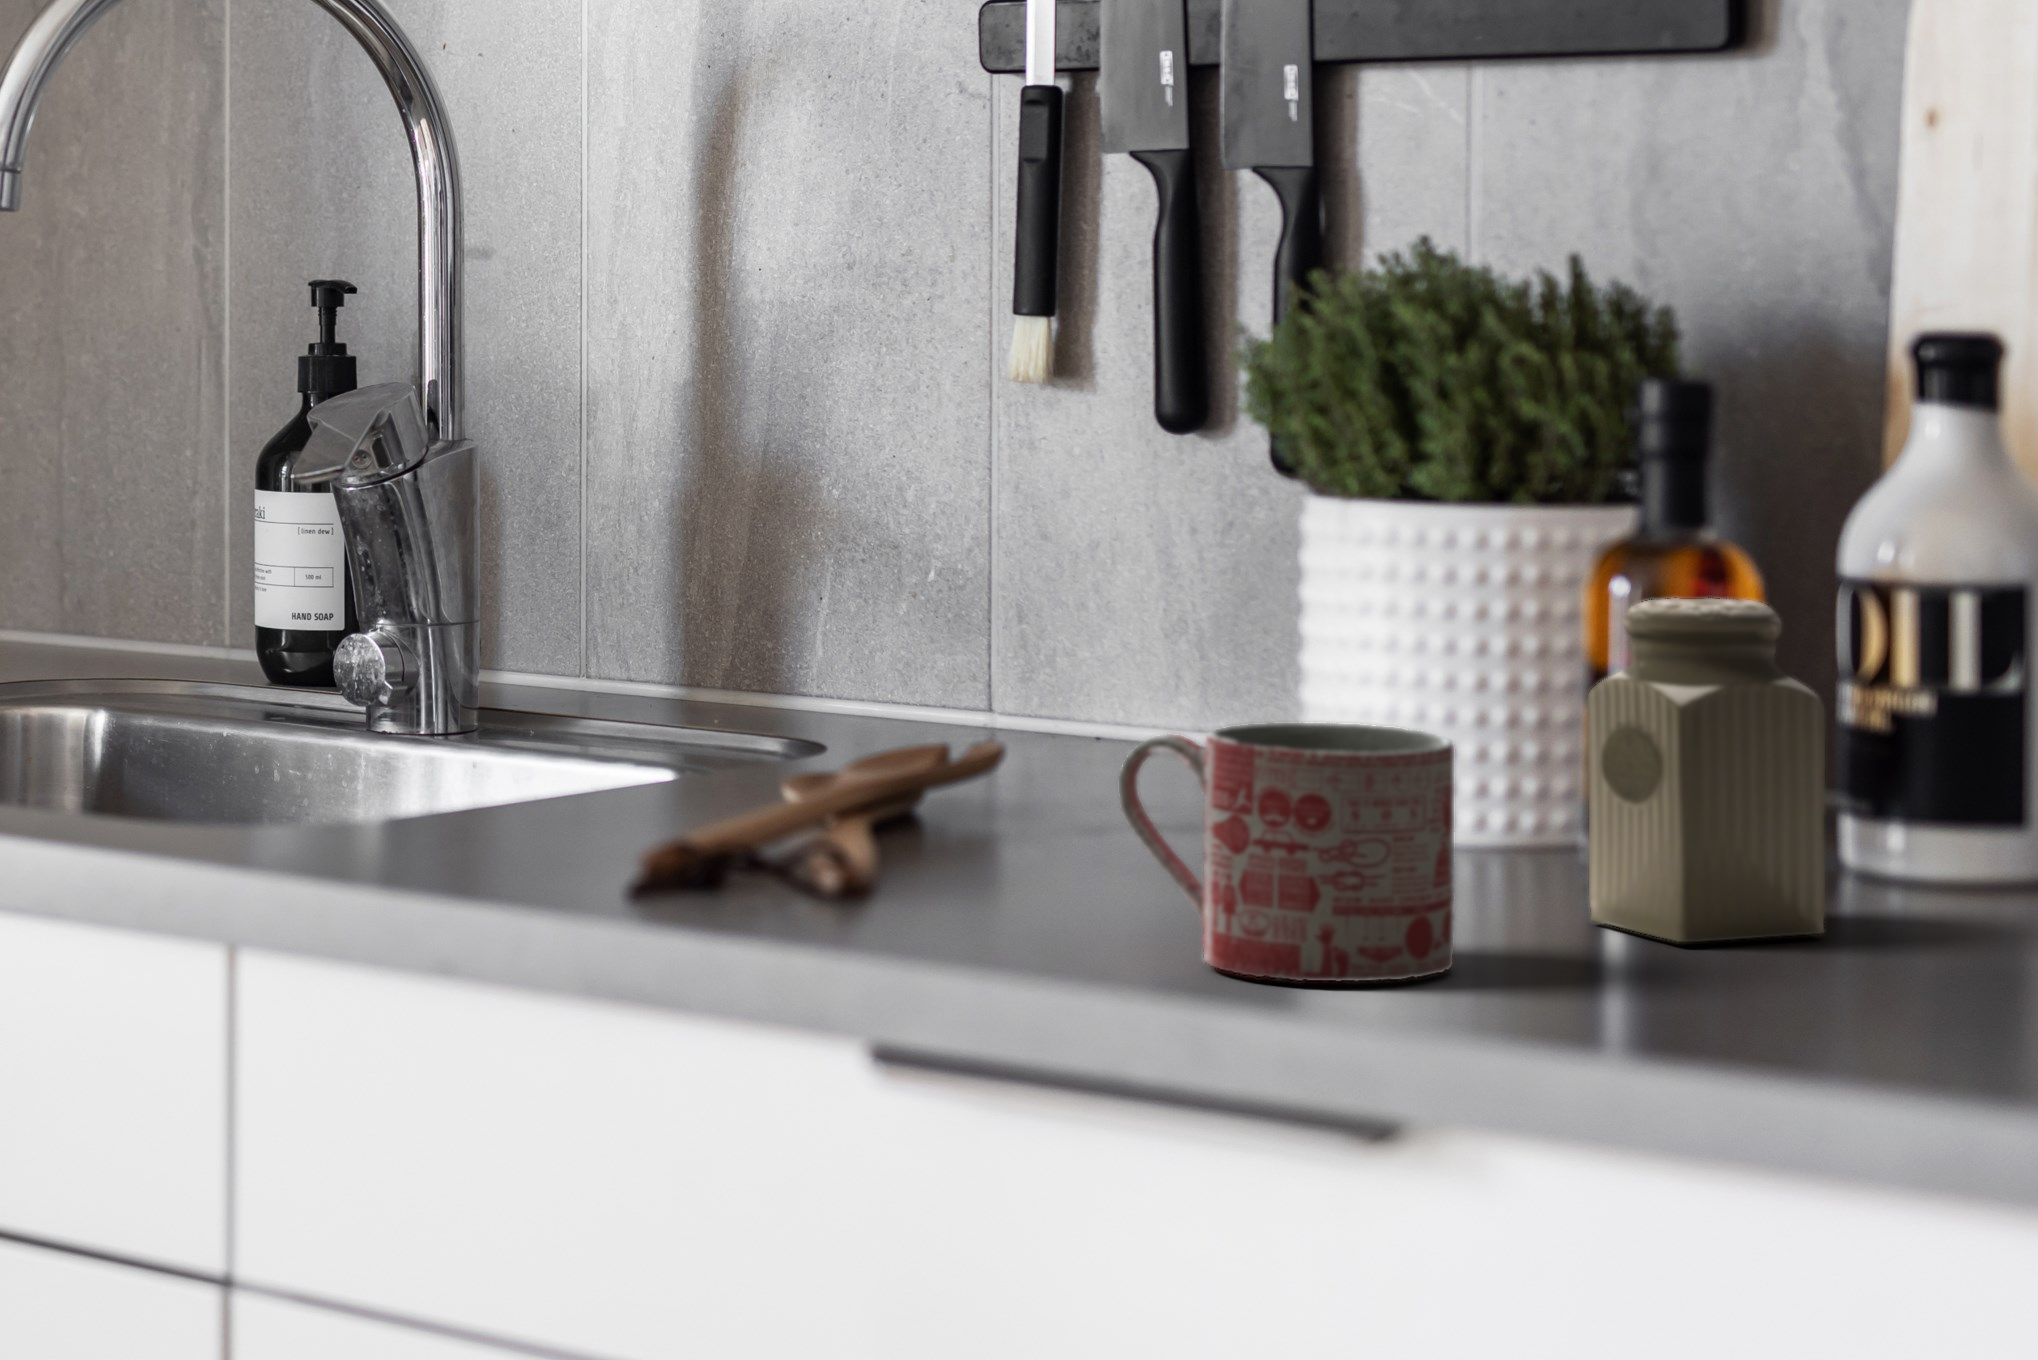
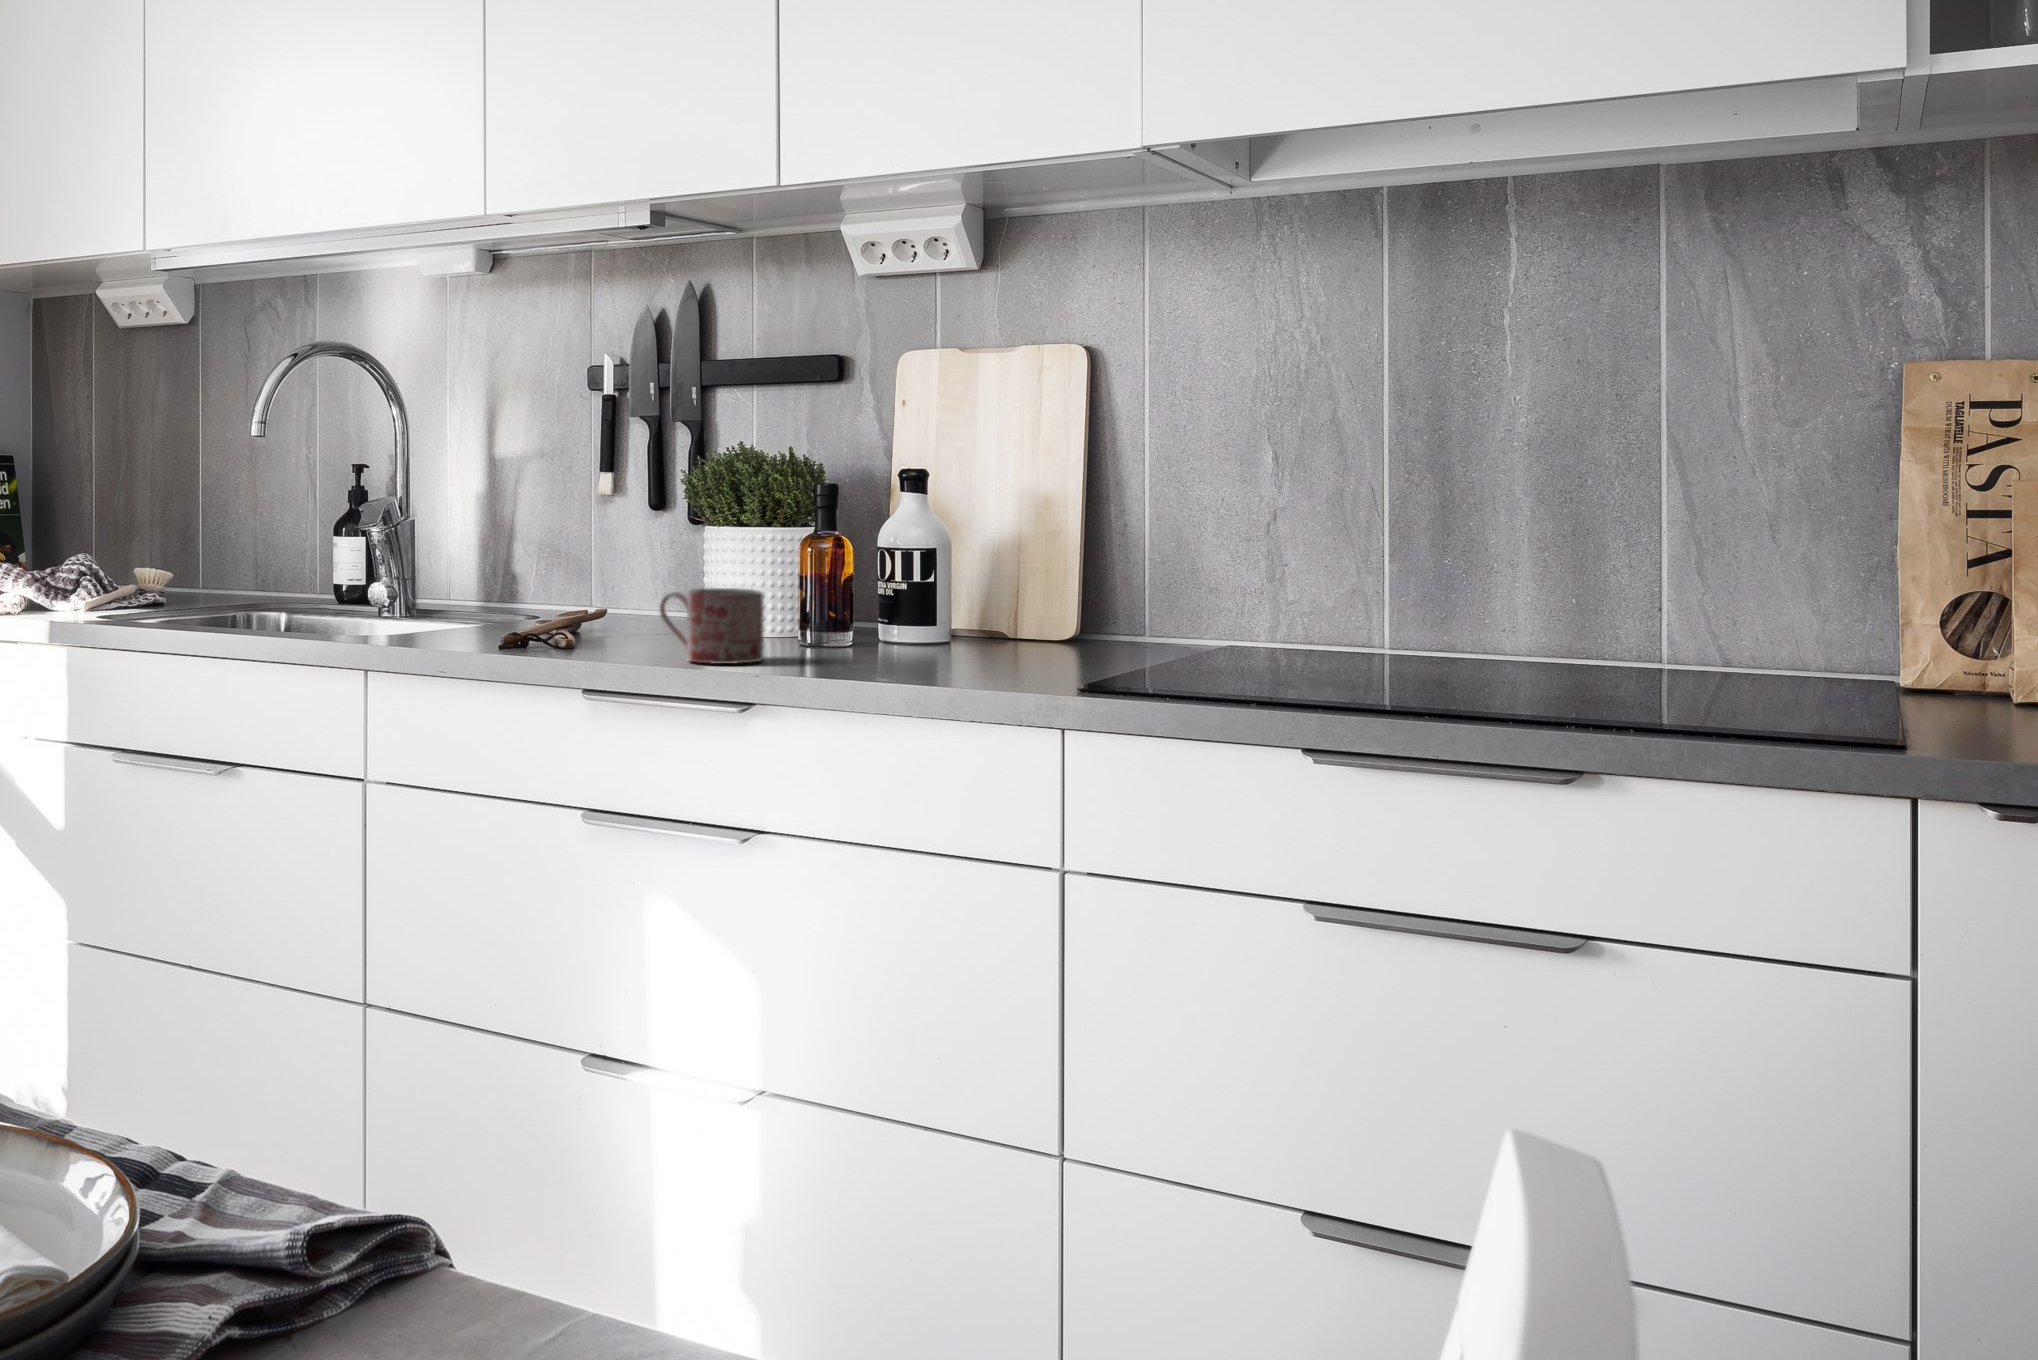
salt shaker: present [1587,598,1825,942] -> none [801,550,874,654]

